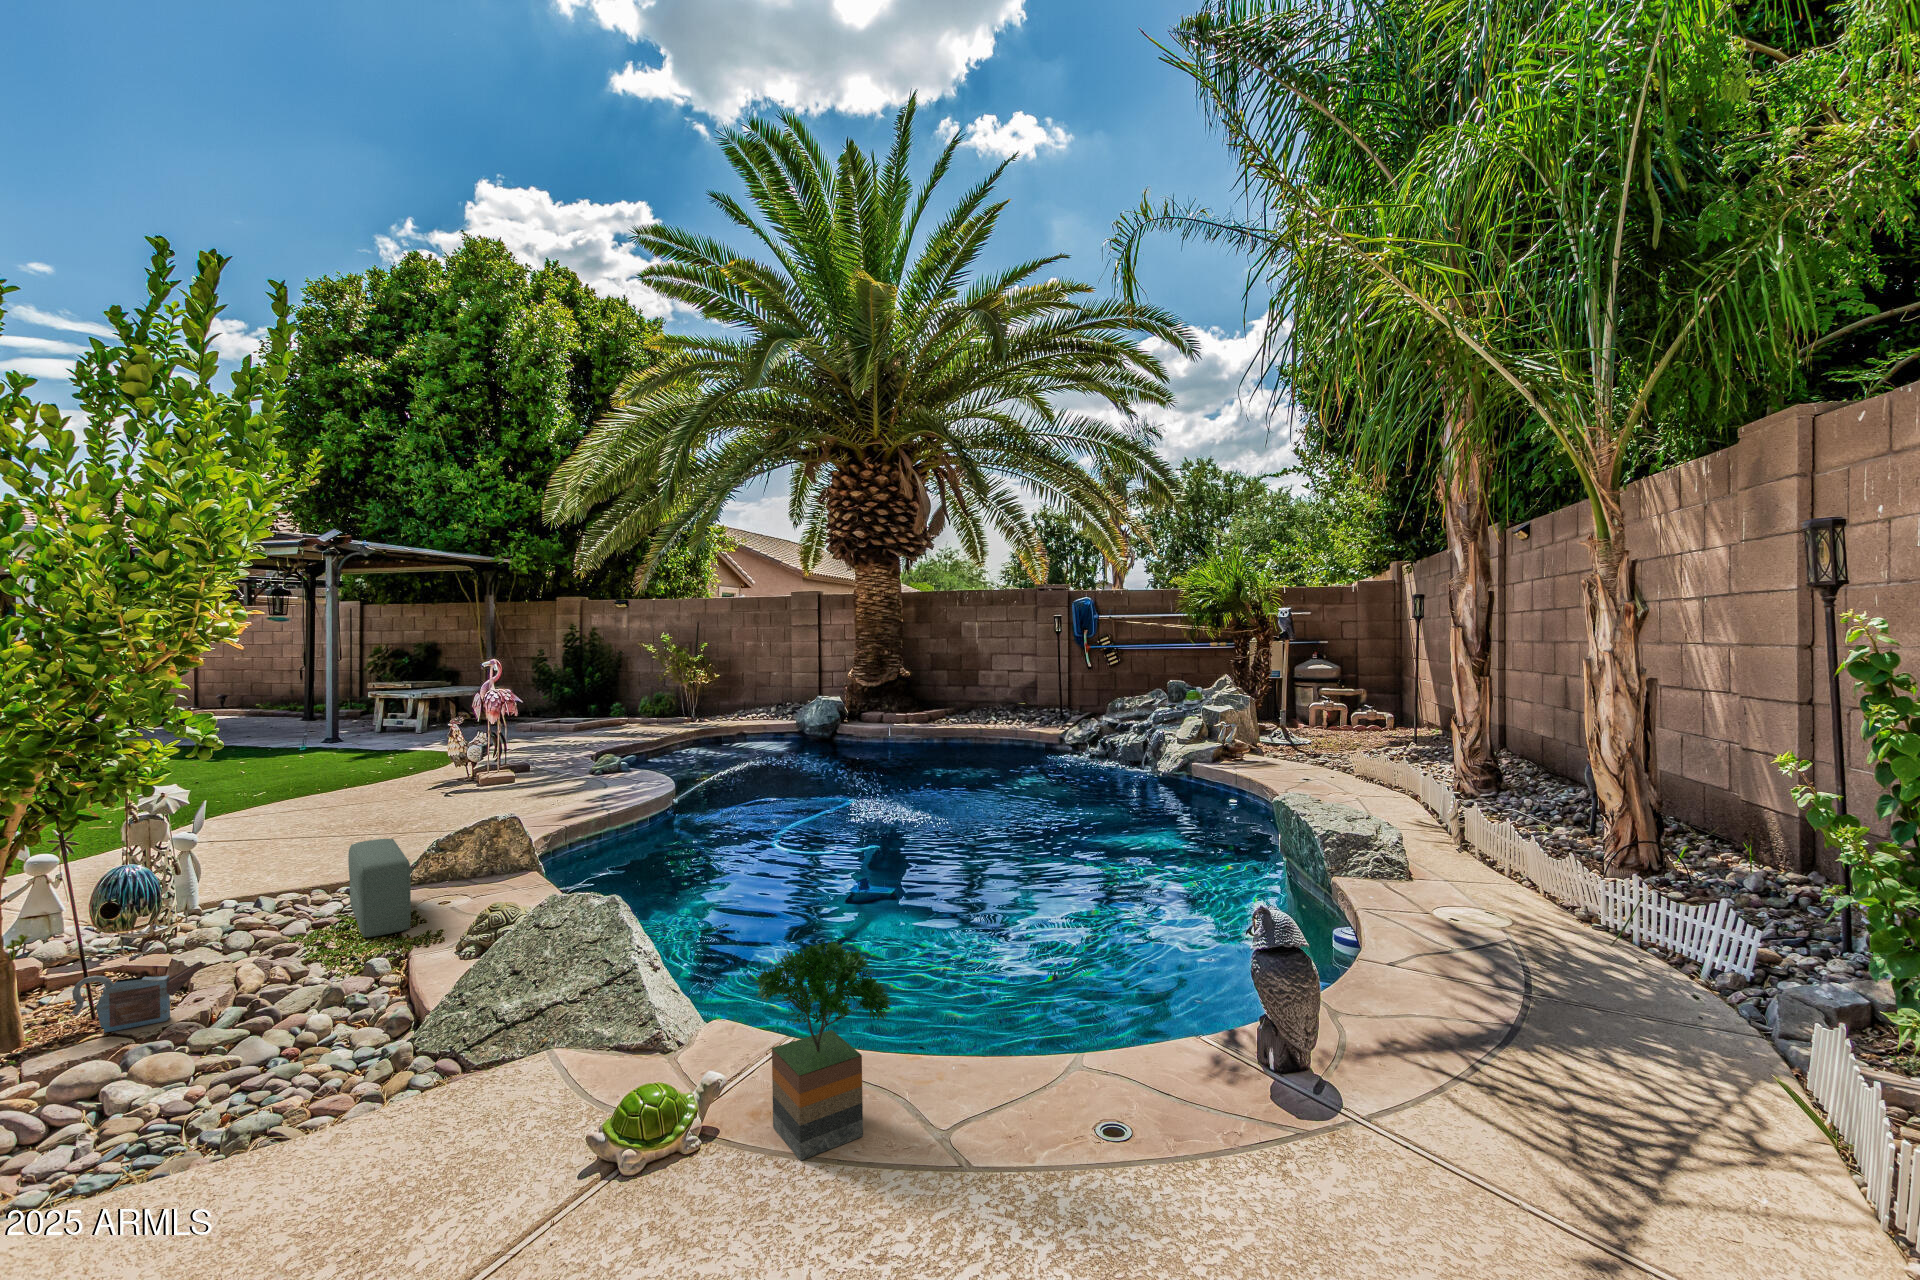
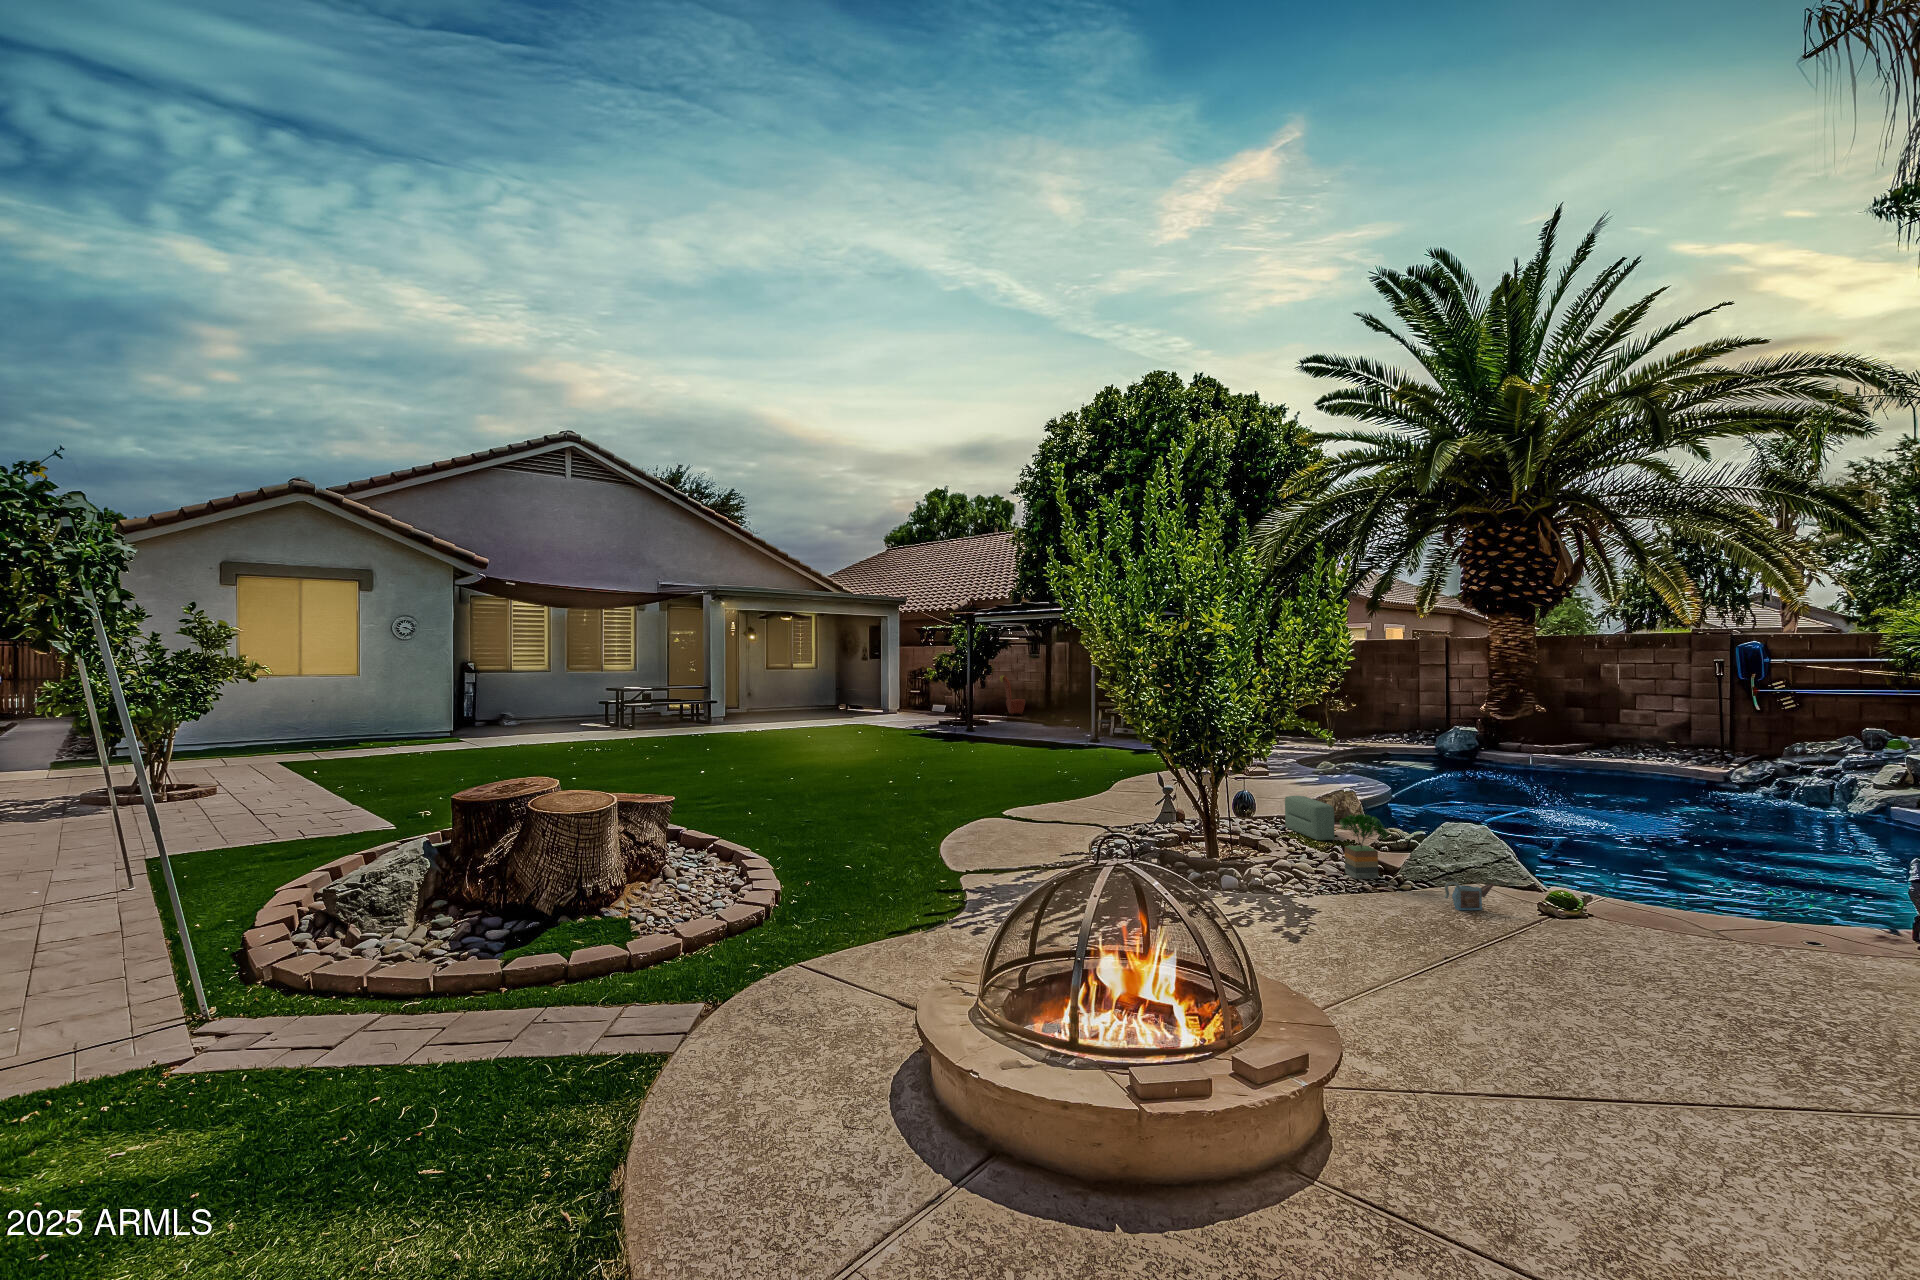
armchair: none [244,652,289,712] -> present [1000,675,1025,714]
side table: none [242,709,281,778] -> present [1098,720,1112,723]
potted tree: present [755,940,891,1161] -> present [1340,814,1388,879]
watering can: present [71,961,206,1033] -> present [1445,881,1495,910]

